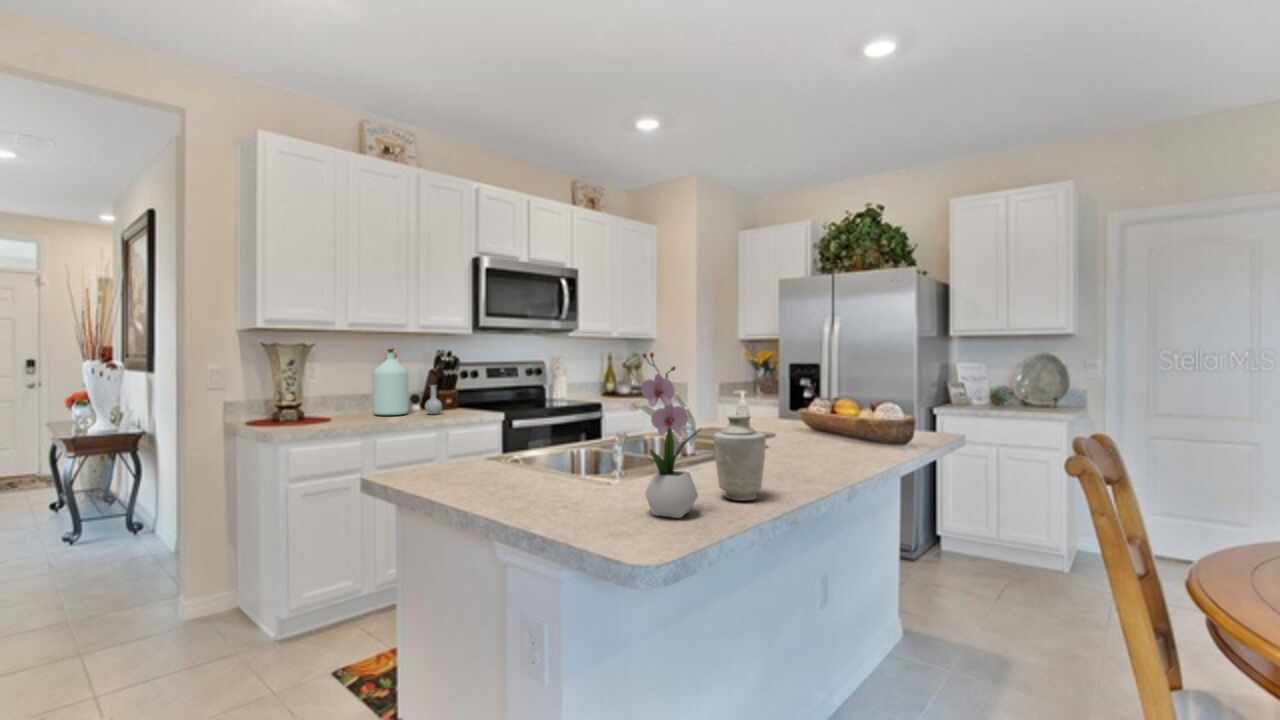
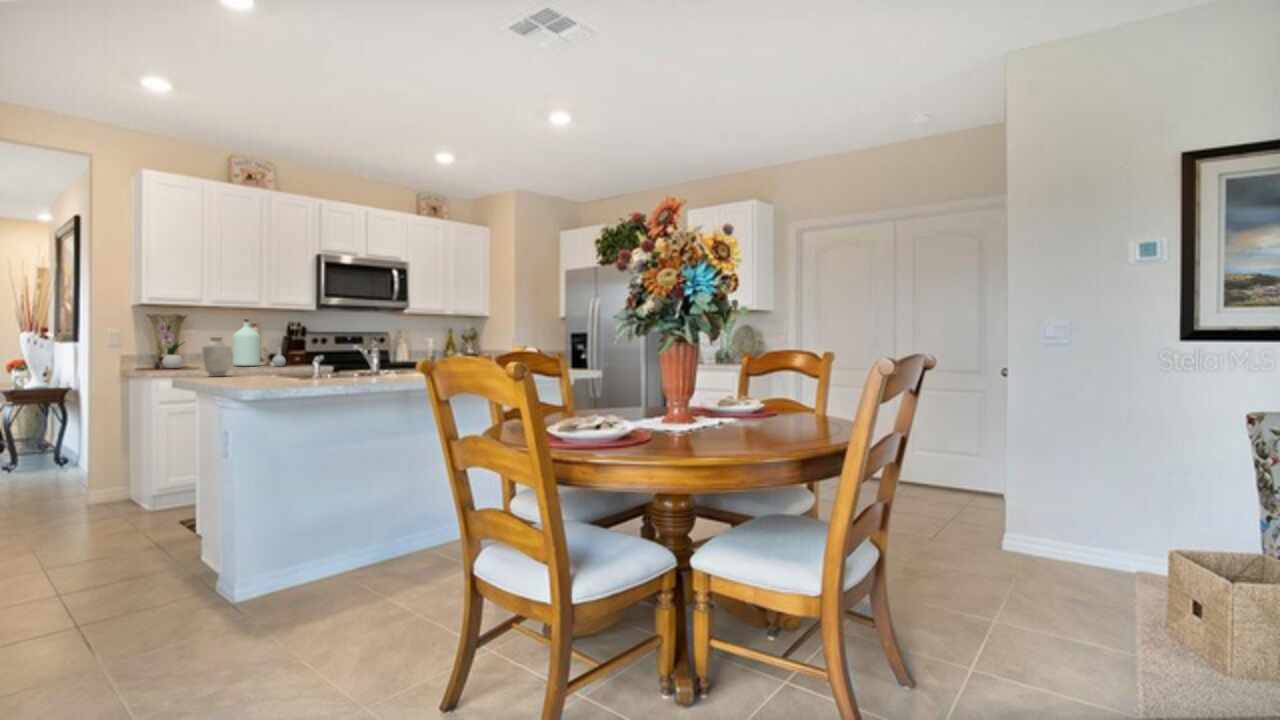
flower arrangement: present [641,352,701,518] -> present [157,317,183,368]
vase: present [714,415,766,500] -> present [202,337,232,376]

